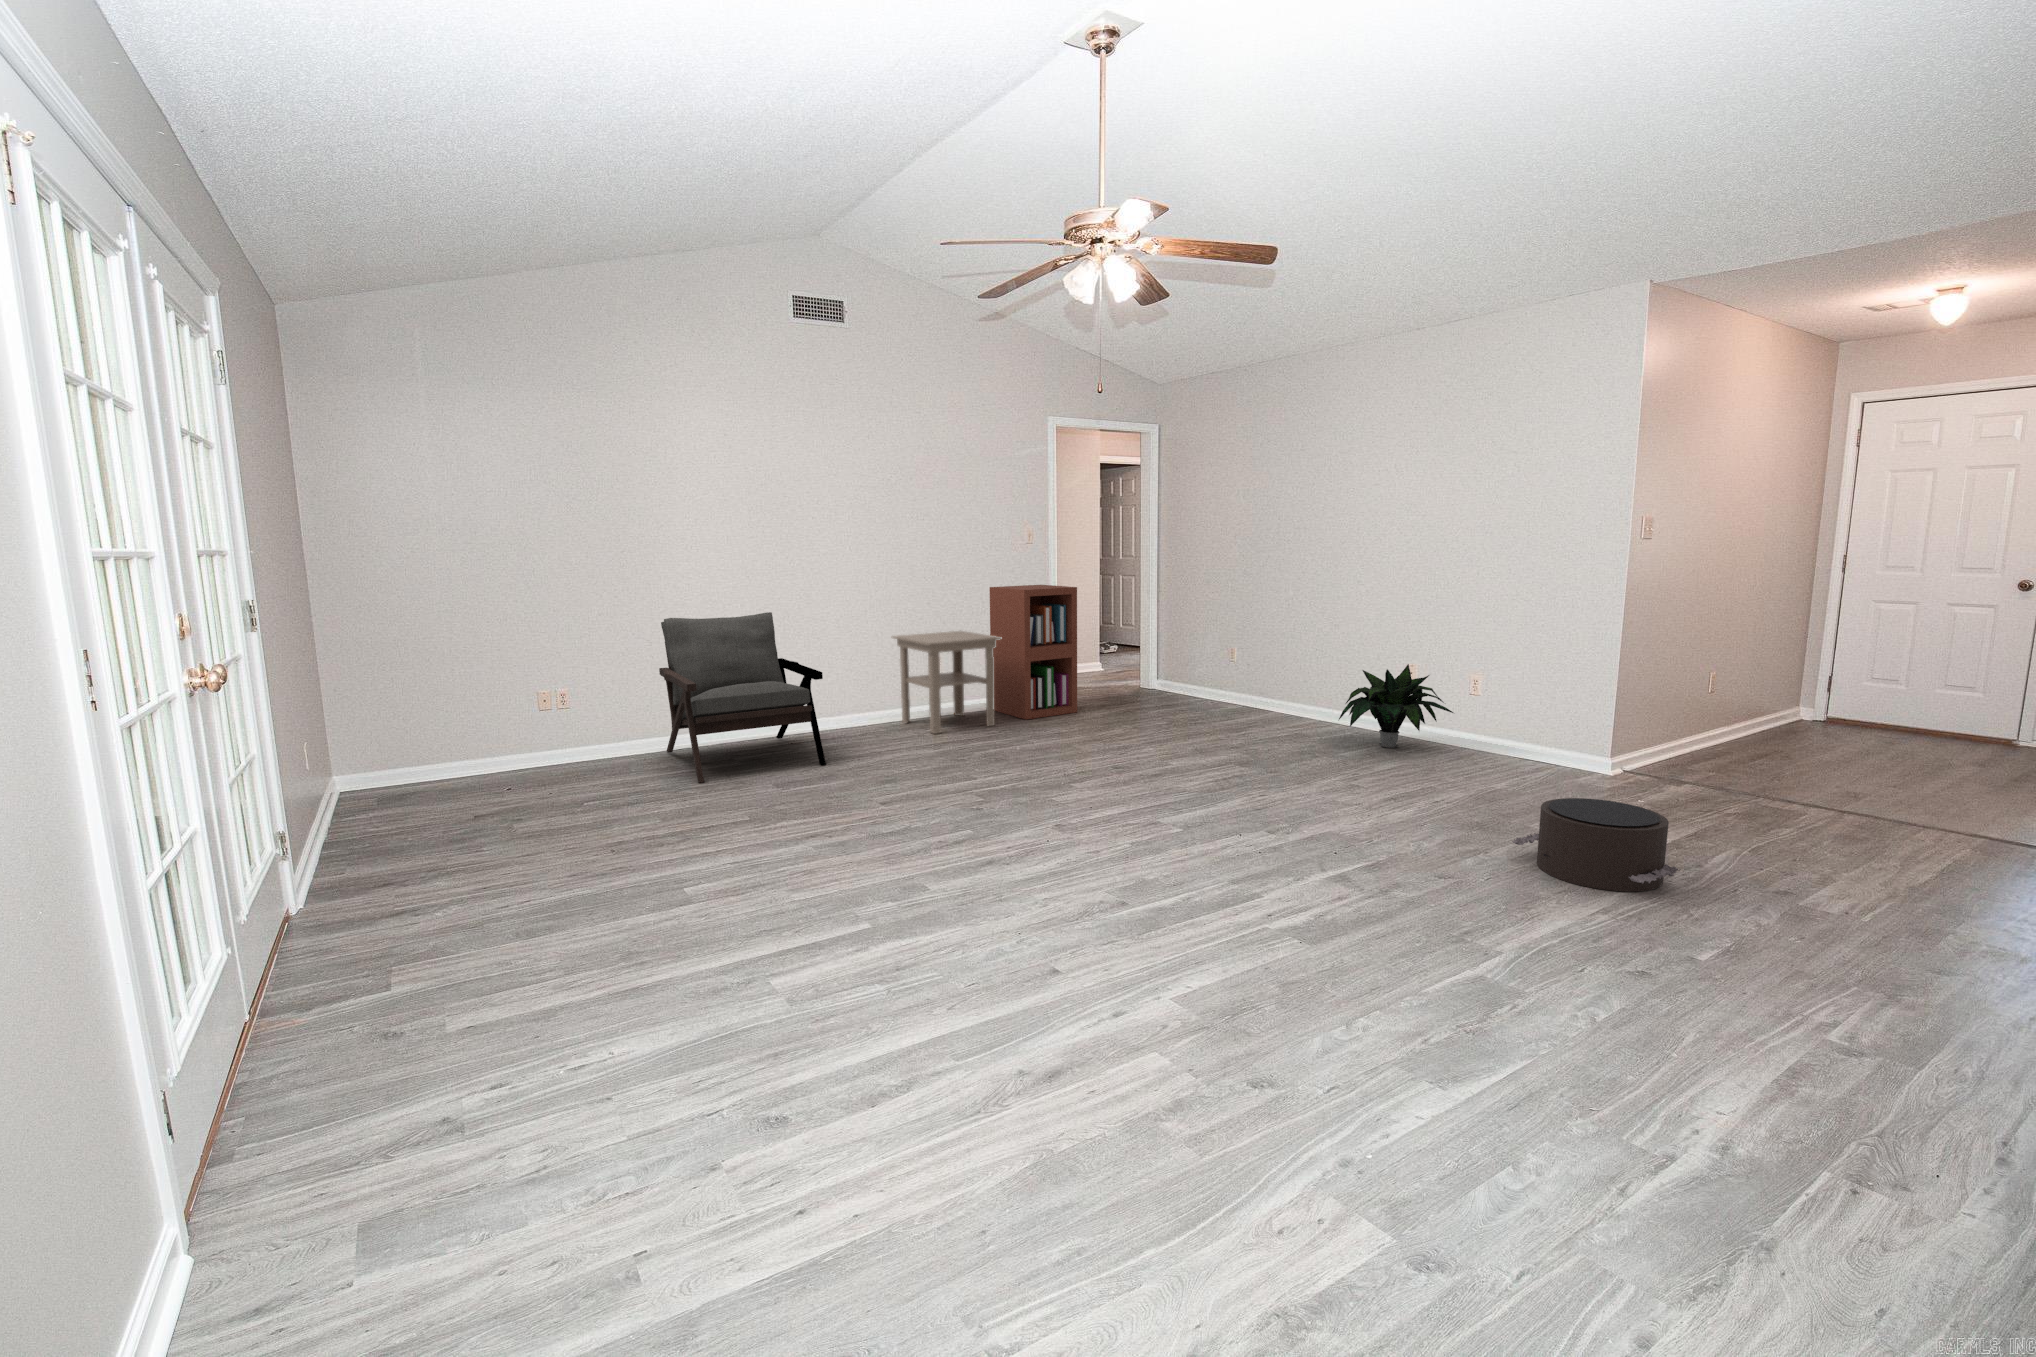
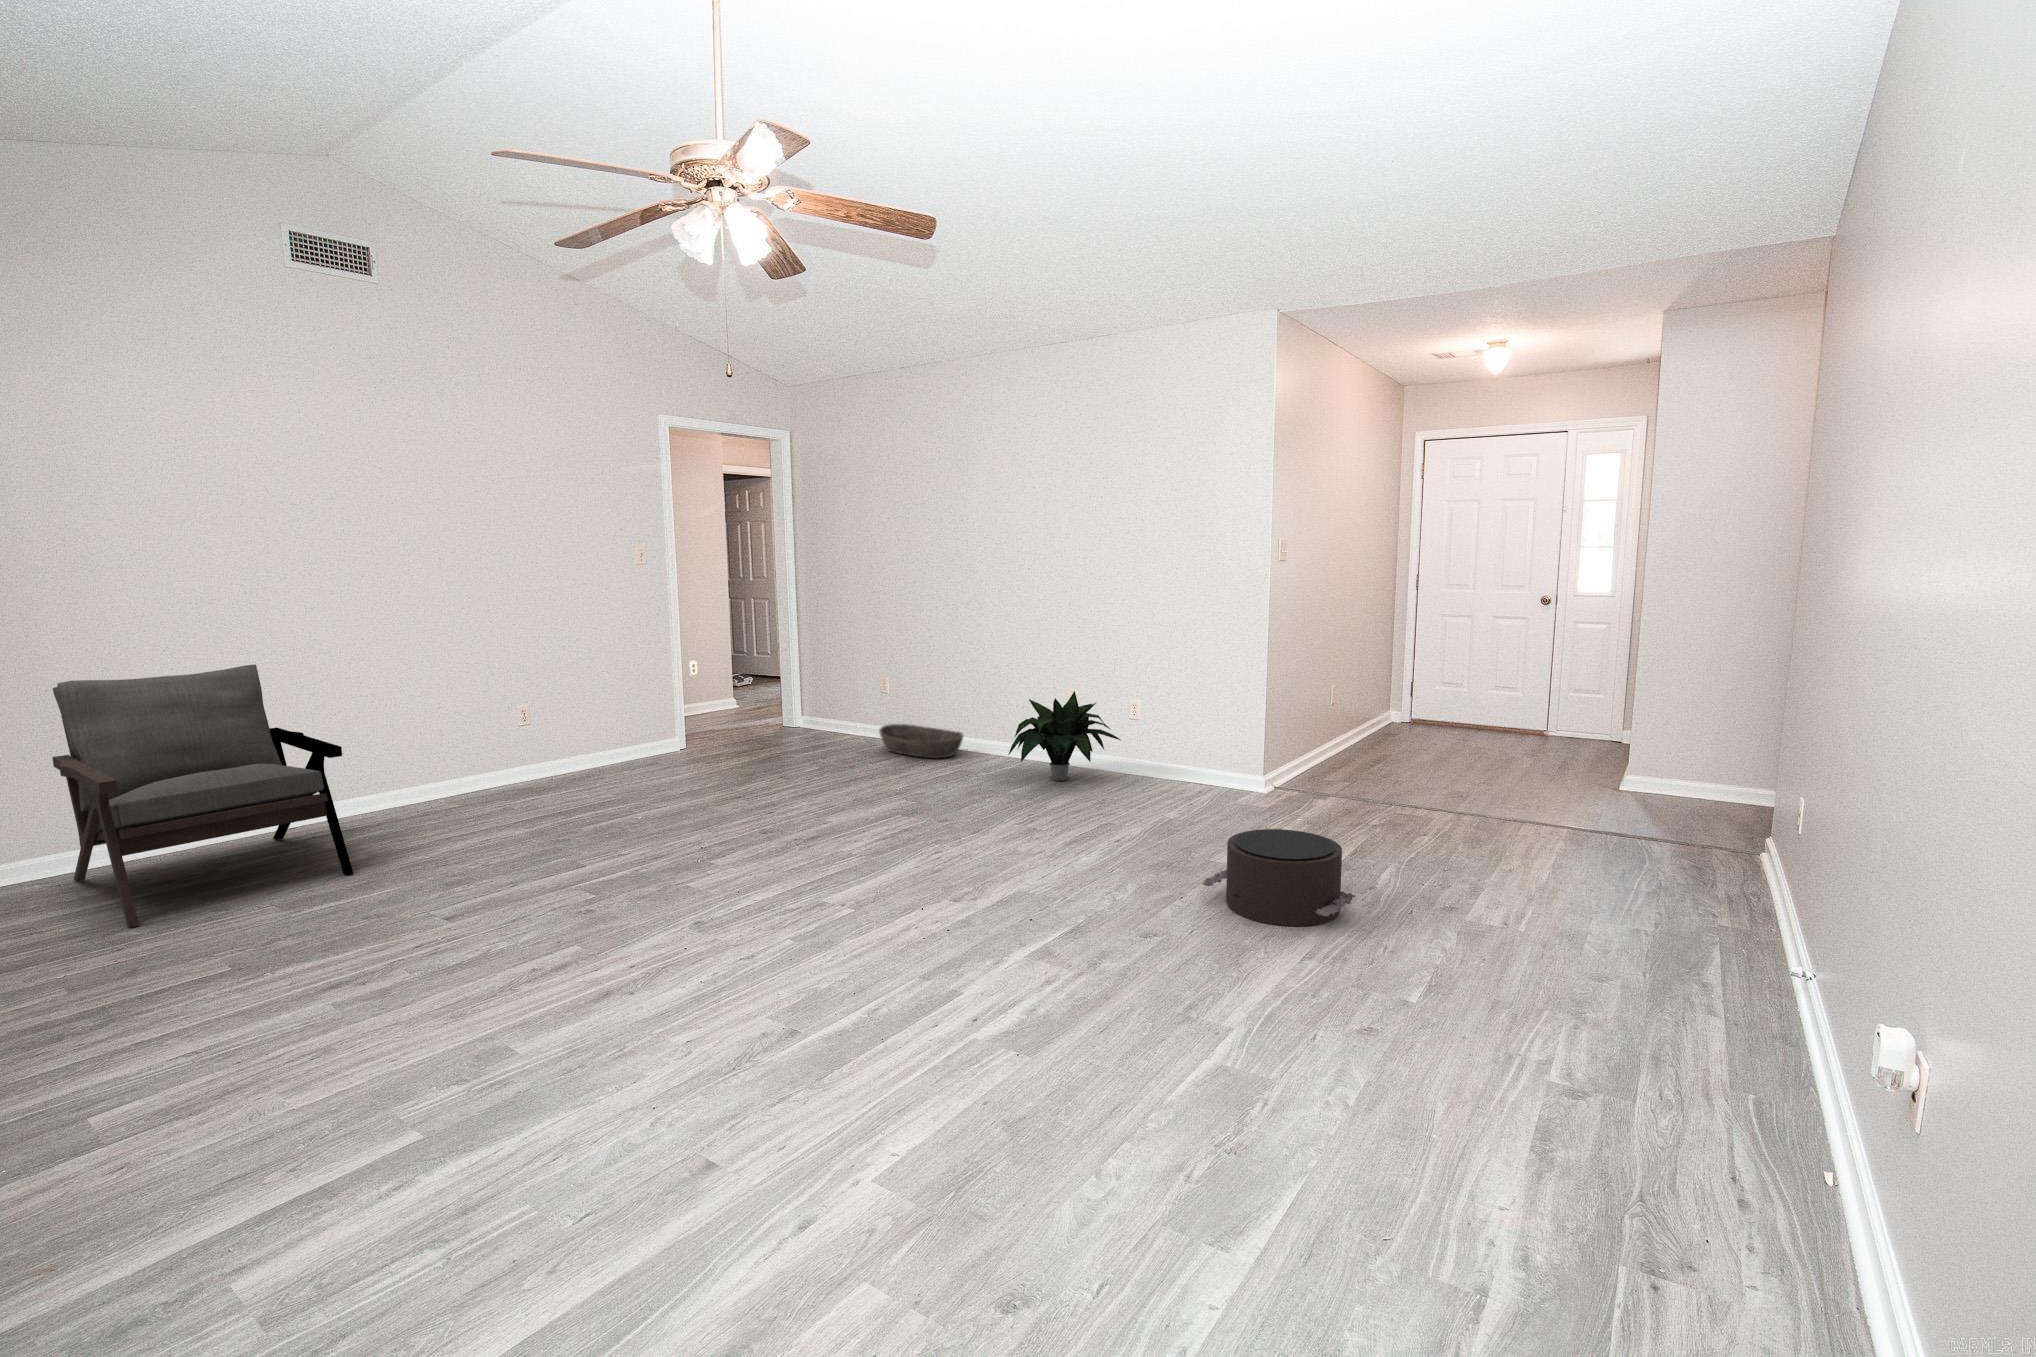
bookshelf: present [990,585,1077,719] -> none [589,613,711,780]
side table: present [893,631,1001,734] -> none [451,675,608,811]
basket: none [1222,689,1299,721] -> present [879,724,964,758]

